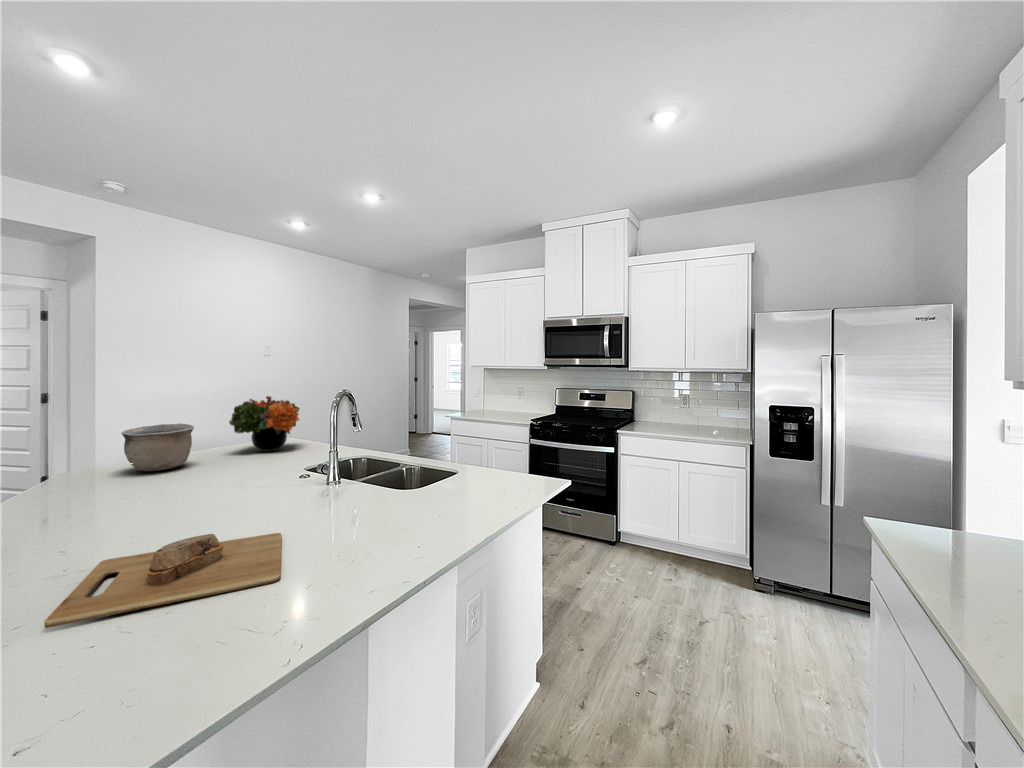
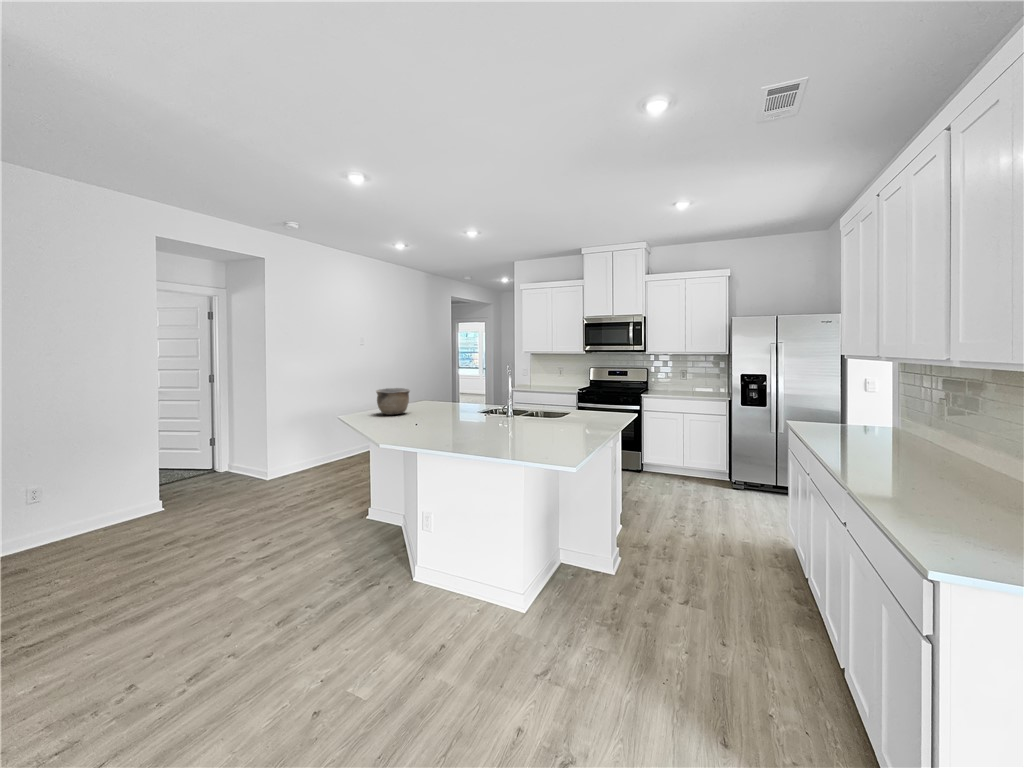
flower arrangement: present [229,396,300,451] -> none [413,372,453,407]
cutting board: present [44,533,282,628] -> none [477,421,559,441]

